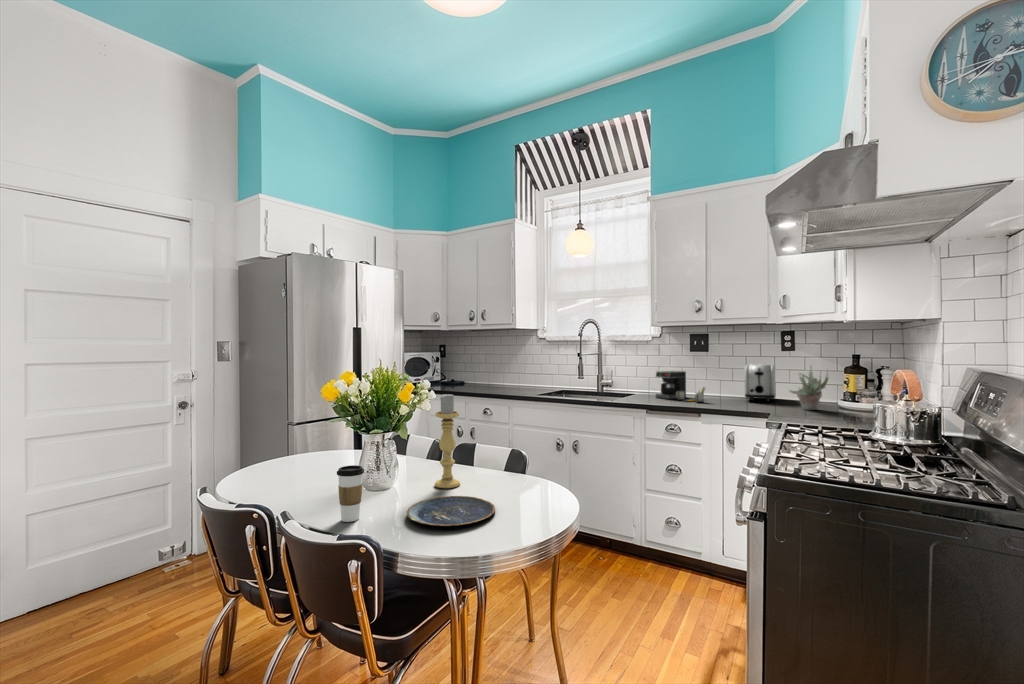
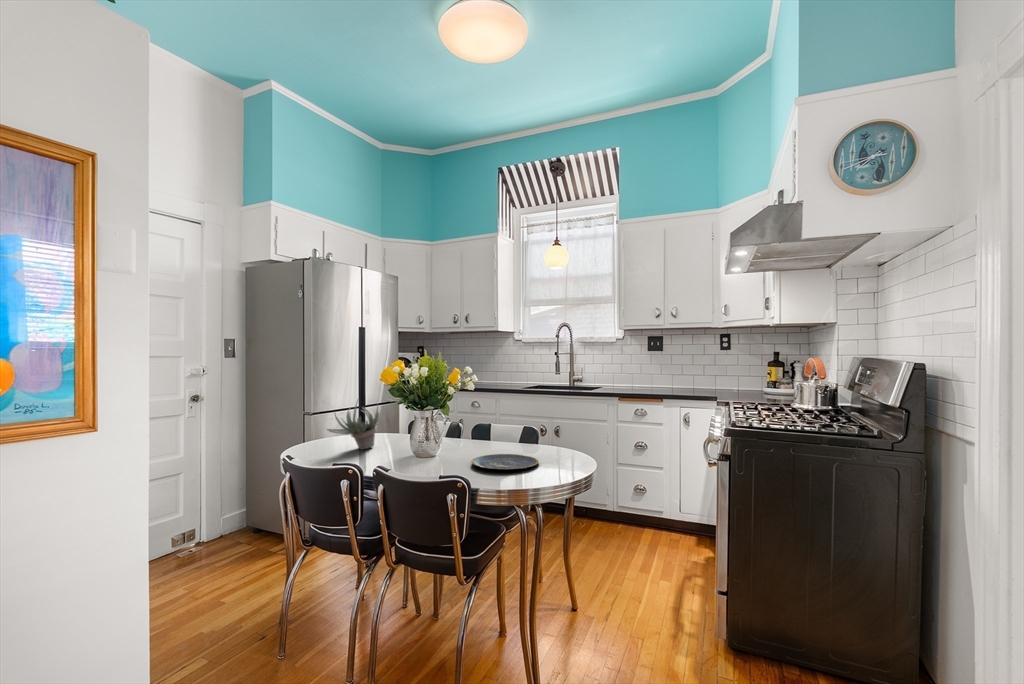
toaster: present [745,364,776,402] -> none [693,360,716,390]
succulent plant: present [790,364,828,410] -> present [327,401,379,449]
coffee maker: present [656,371,705,402] -> none [622,366,664,390]
candle holder: present [435,394,460,488] -> none [476,375,496,451]
coffee cup: present [337,465,364,522] -> none [418,429,439,471]

